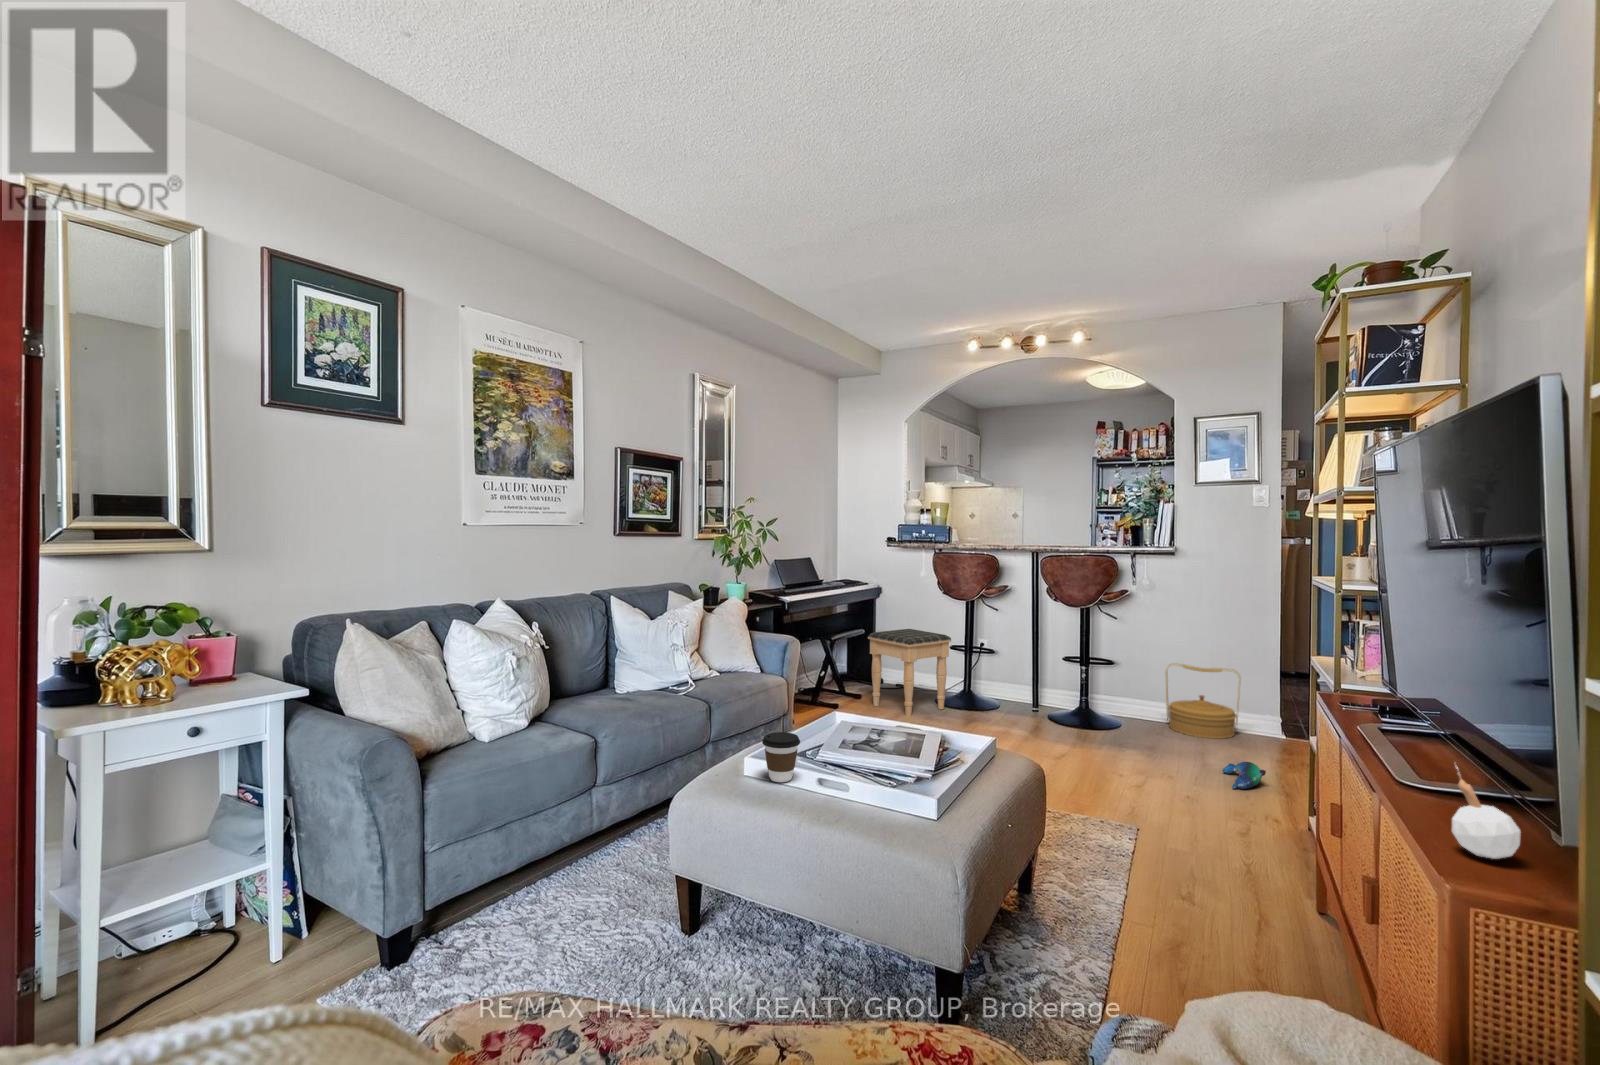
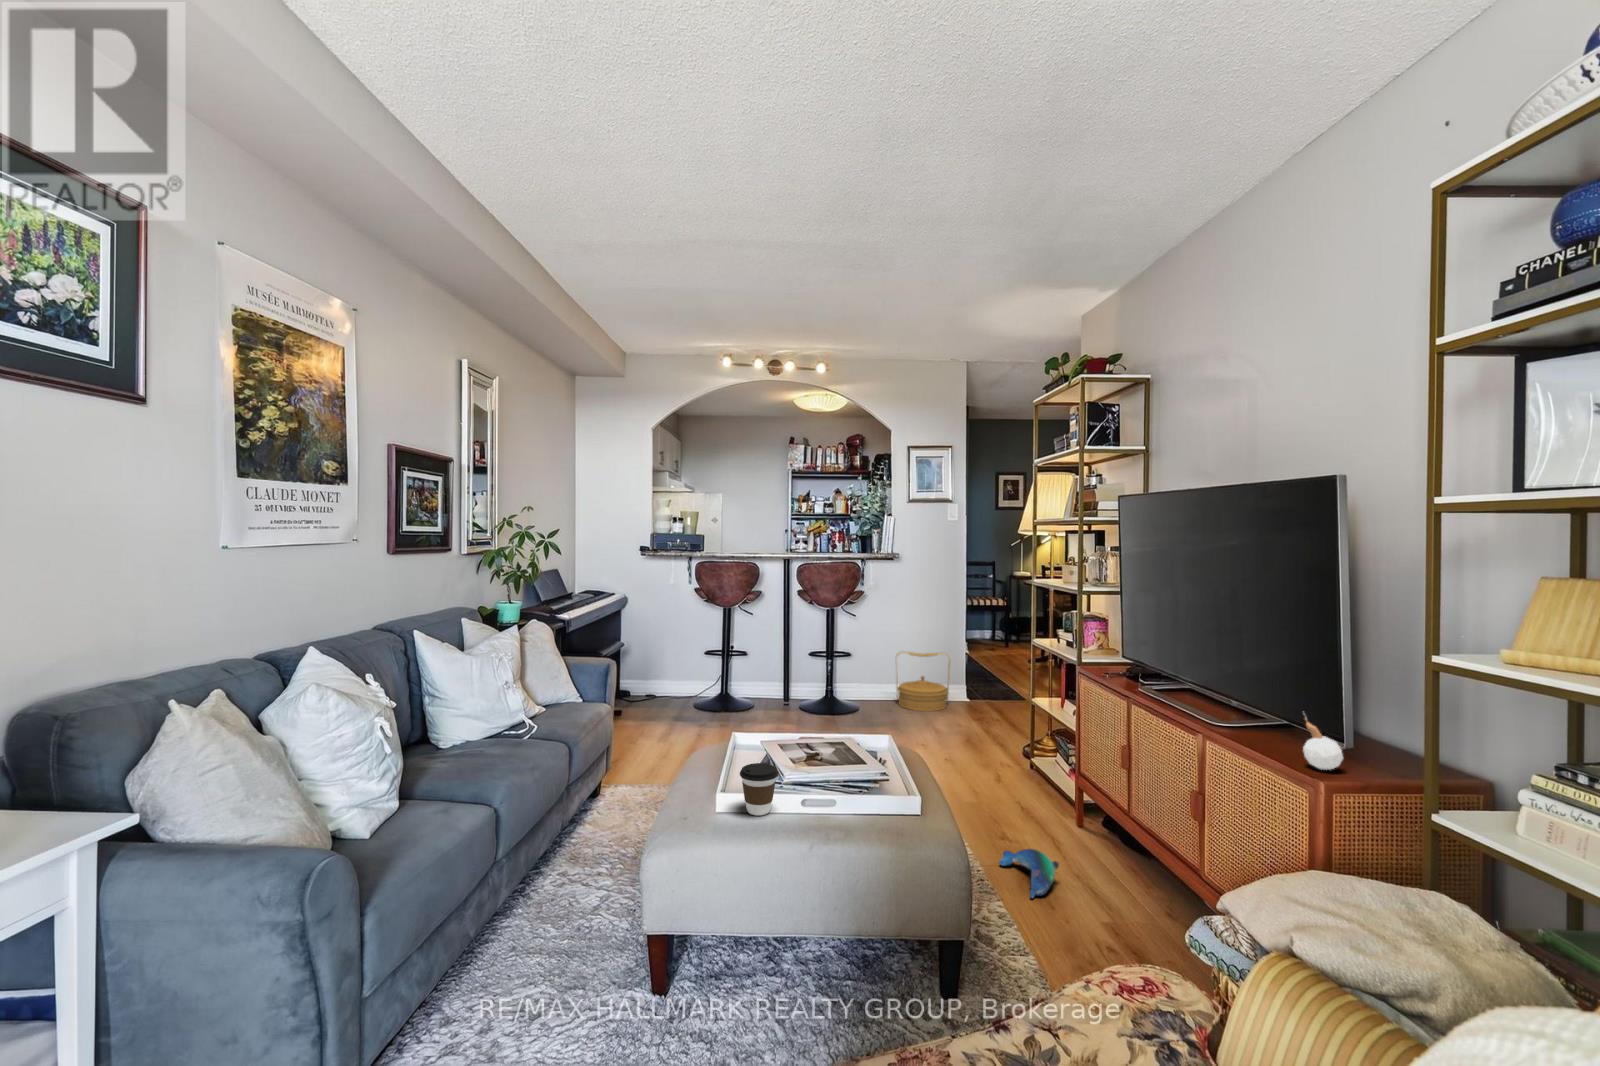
footstool: present [868,629,951,716] -> none [638,639,720,727]
plush toy: present [1222,762,1266,789] -> present [999,849,1059,898]

